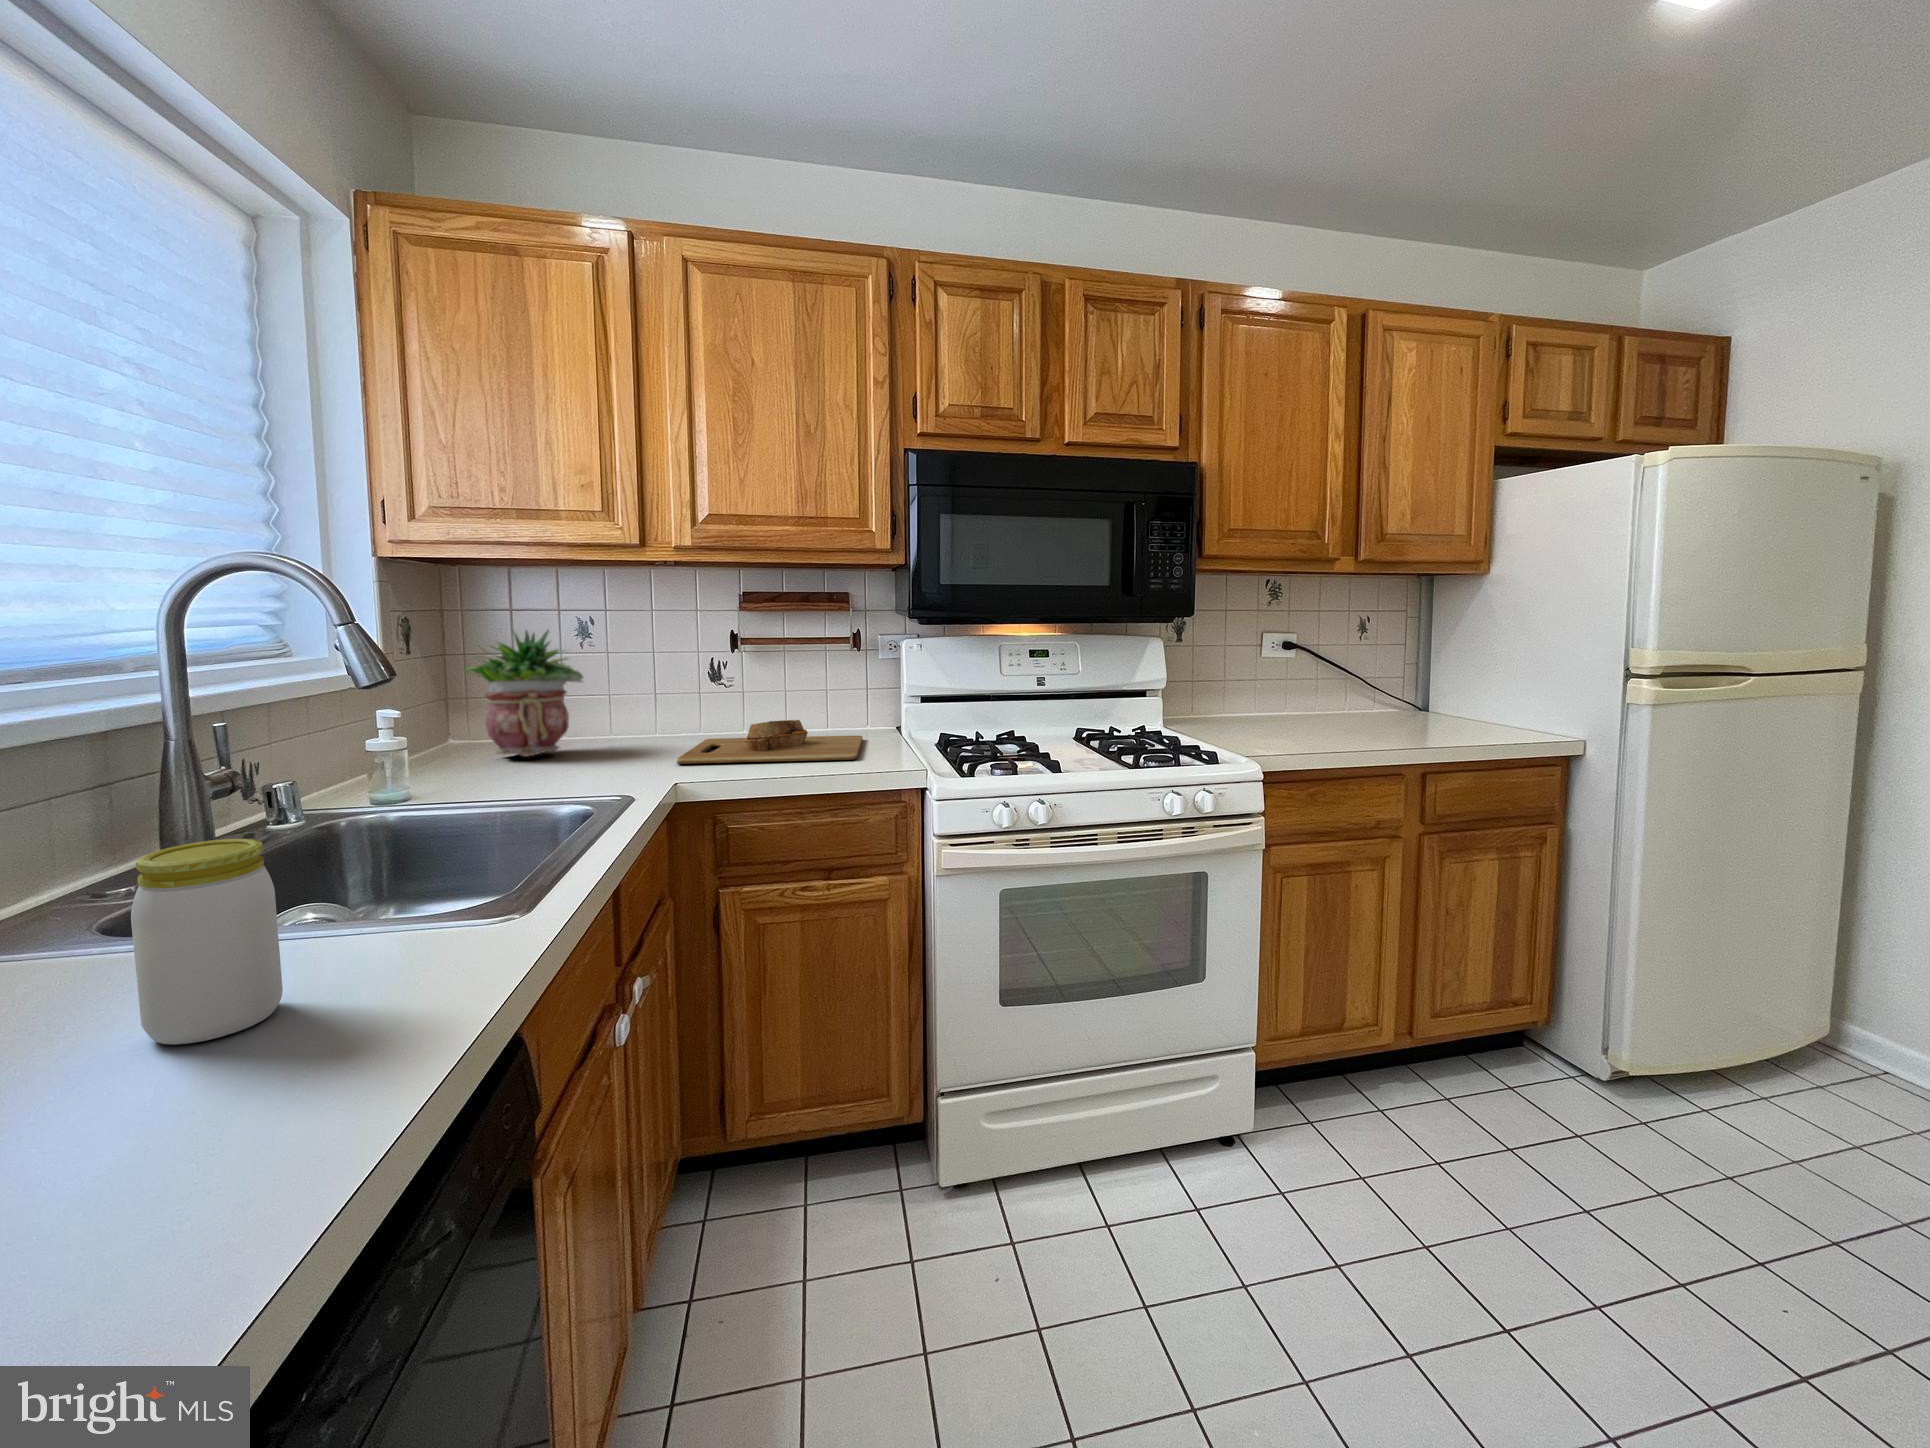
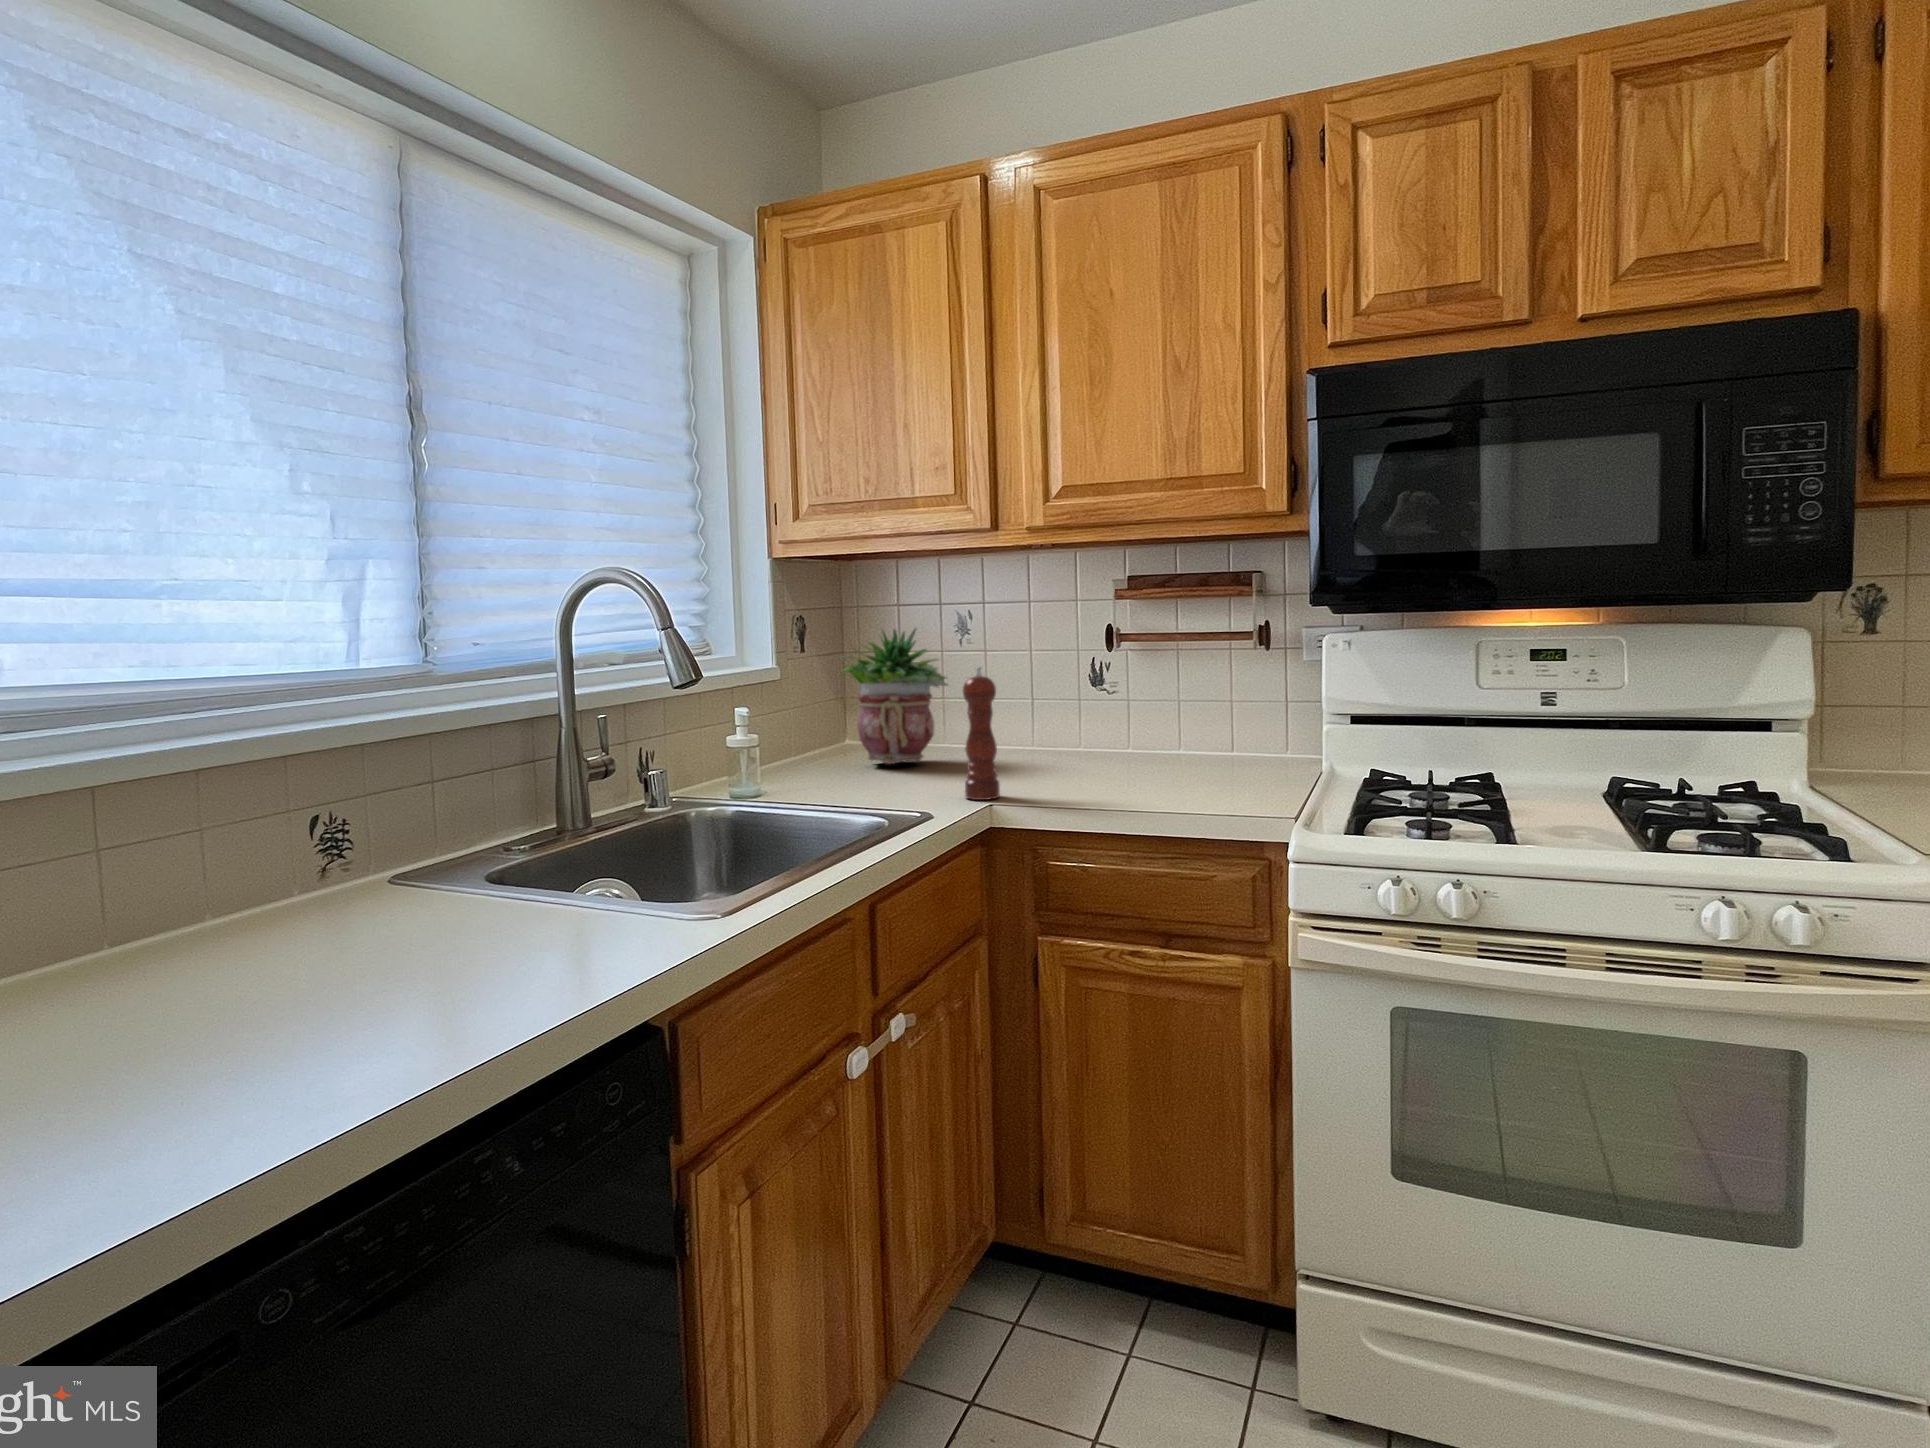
pepper mill: none [640,665,675,780] -> present [963,667,1000,800]
cutting board: present [677,720,863,764] -> none [1017,739,1265,796]
jar: present [131,839,283,1044] -> none [403,805,499,966]

